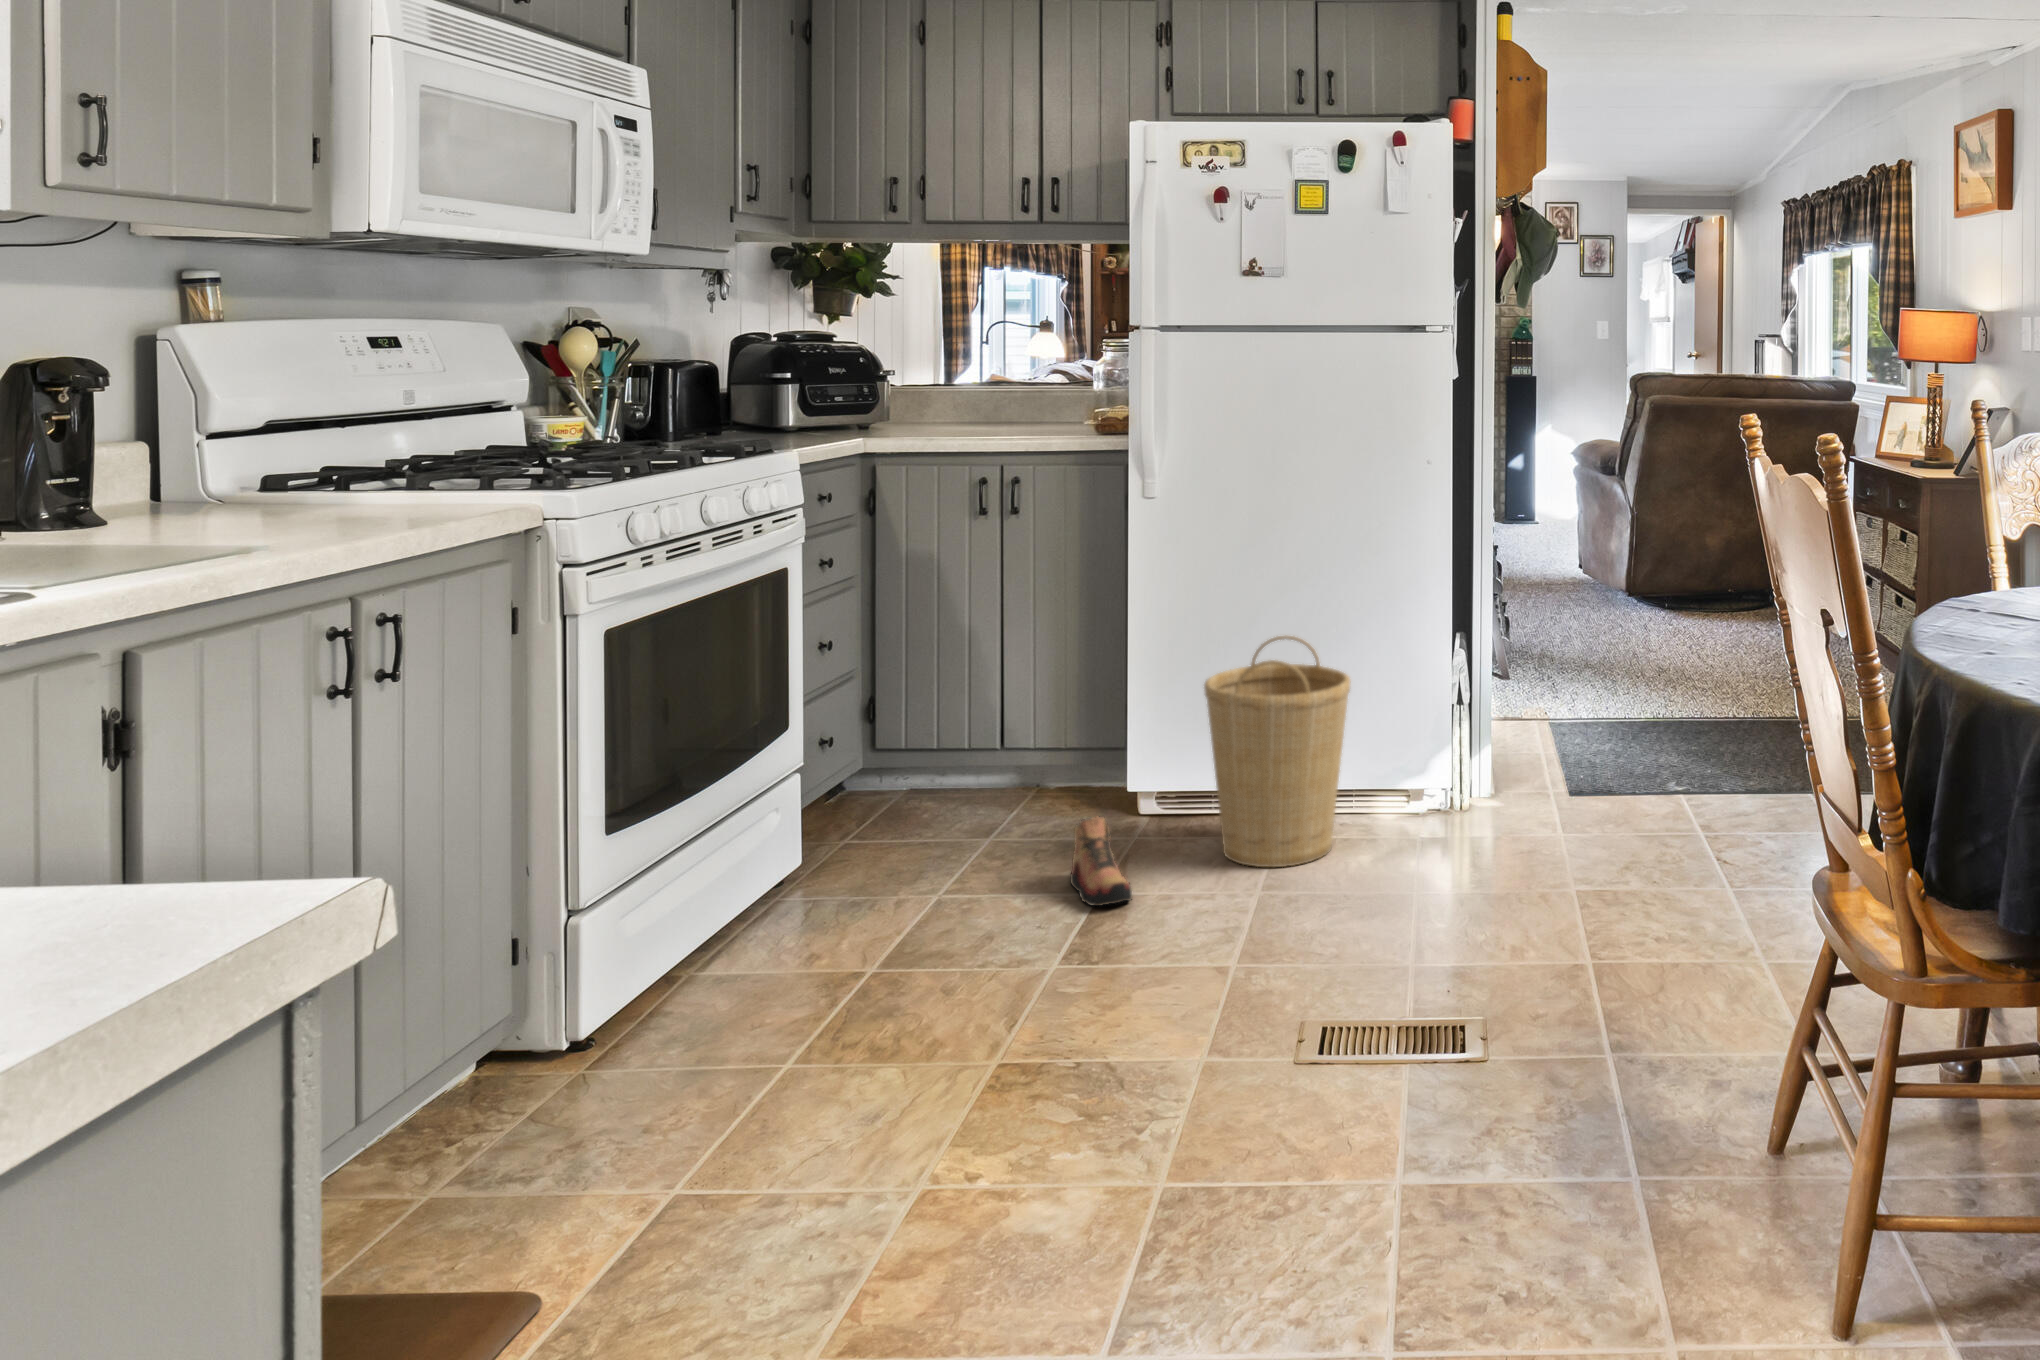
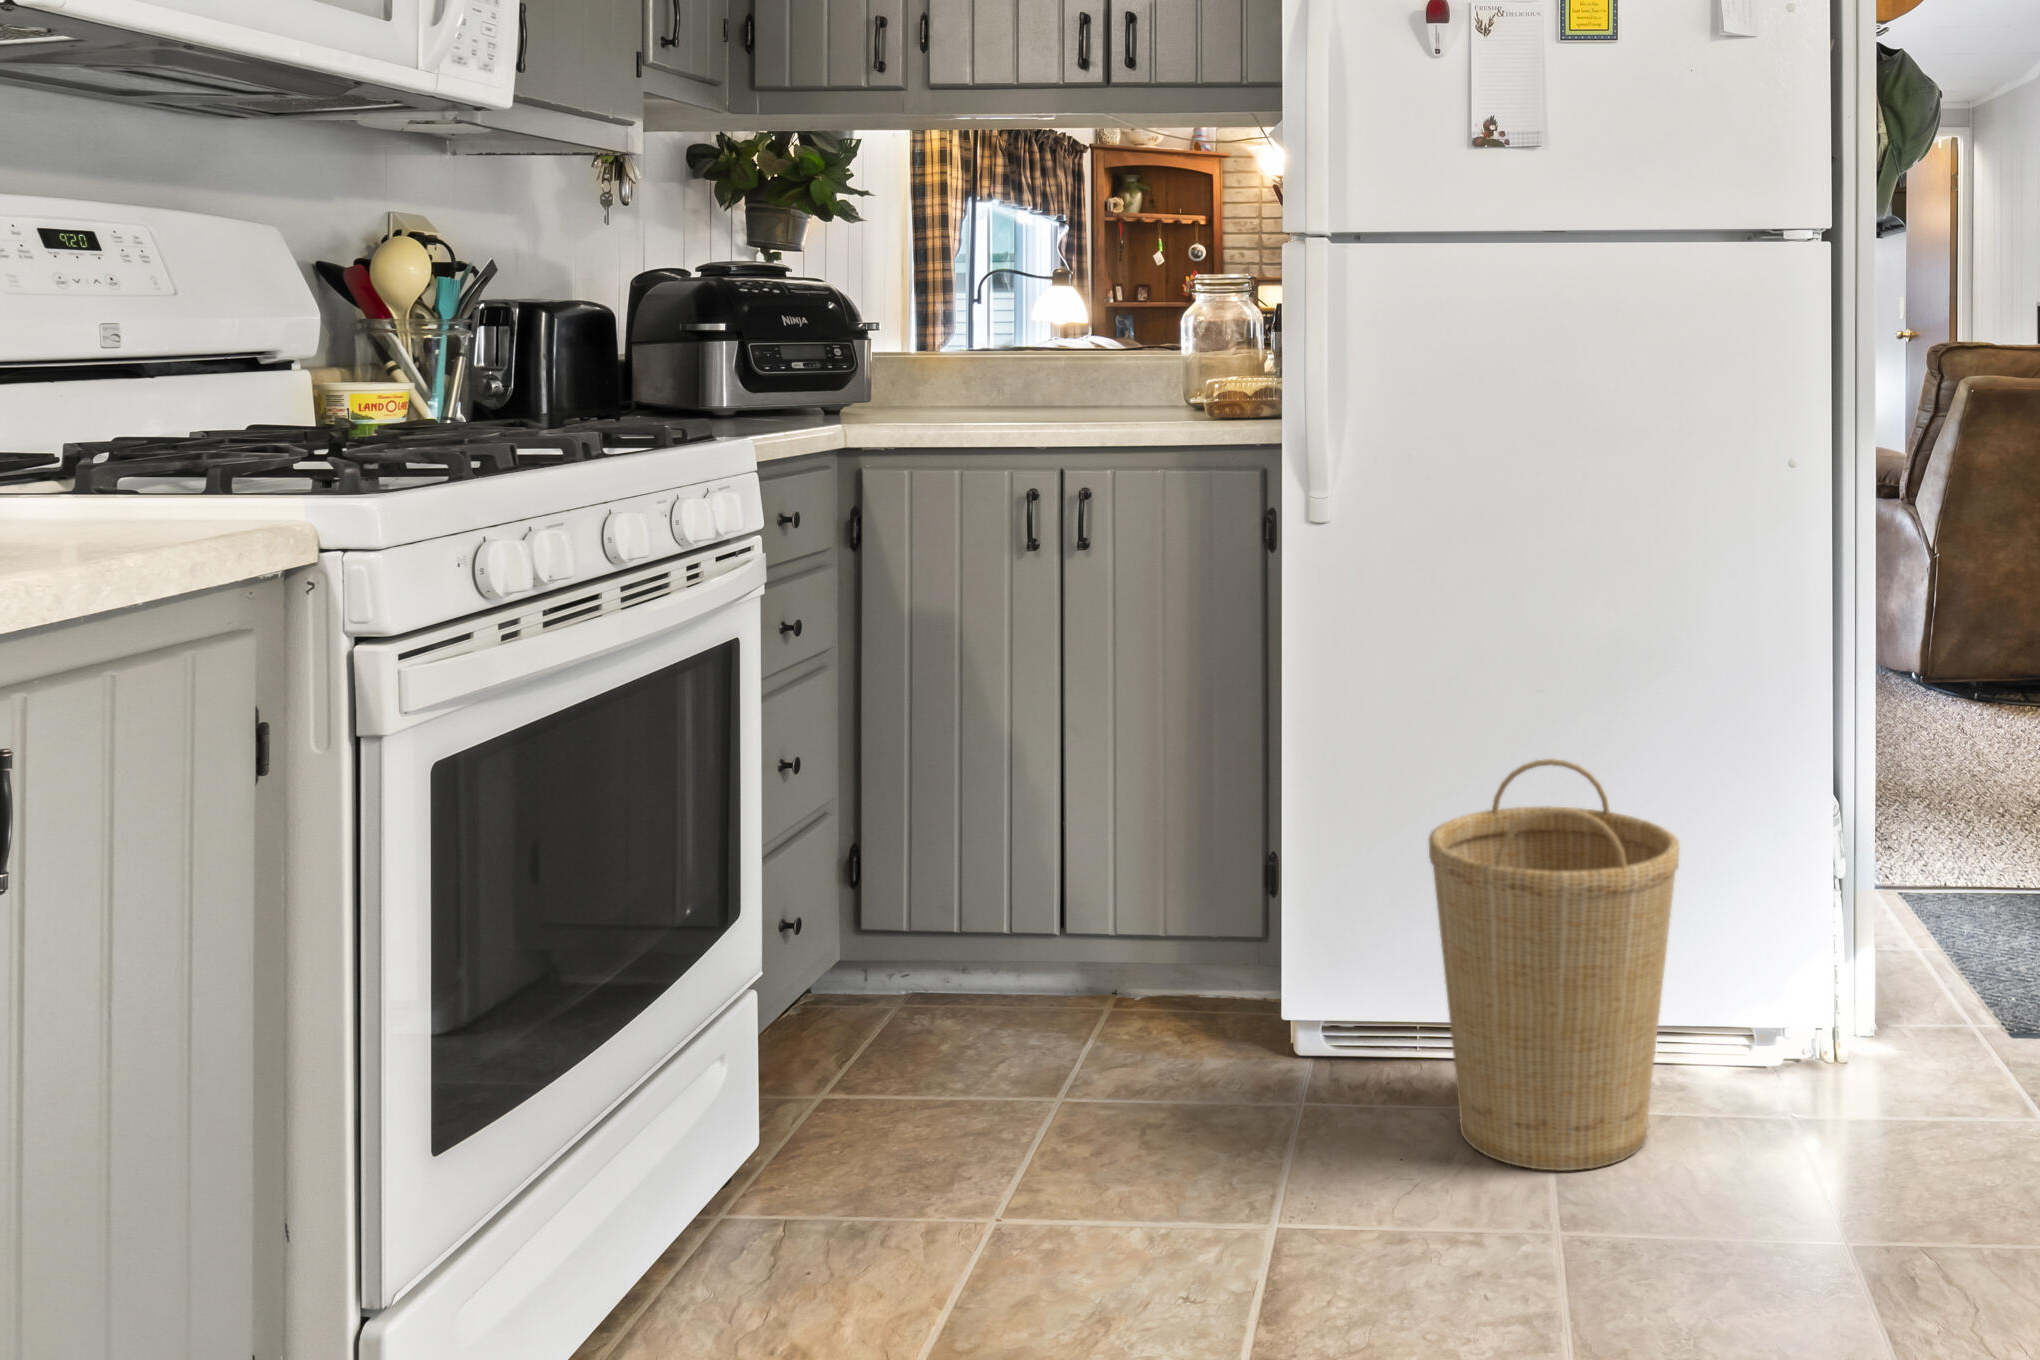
shoe: present [1070,817,1132,906] -> none [1216,1079,1338,1249]

